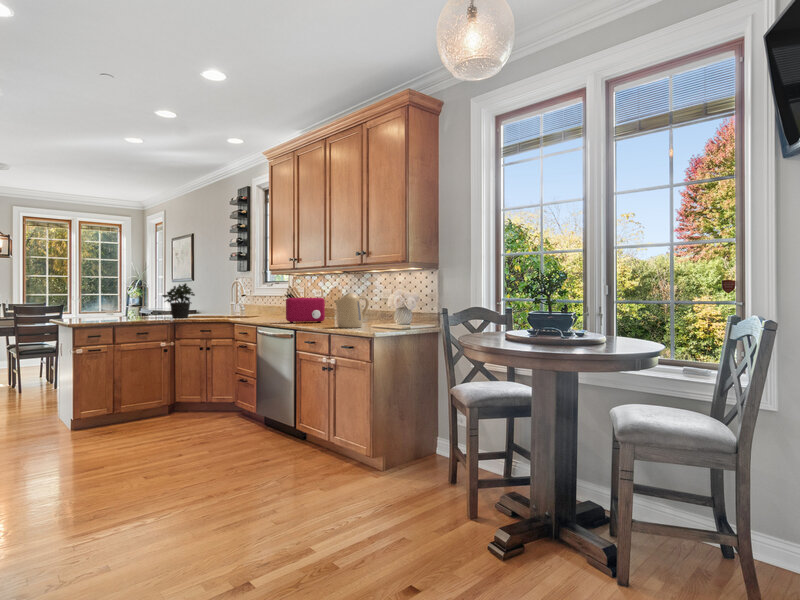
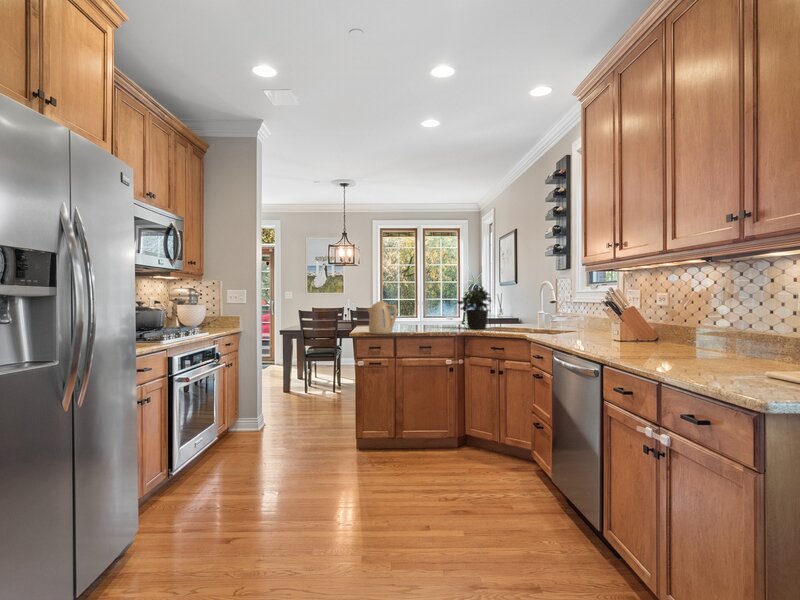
kettle: present [334,293,369,328] -> present [367,301,398,334]
toaster: present [286,298,325,323] -> none [592,307,663,351]

